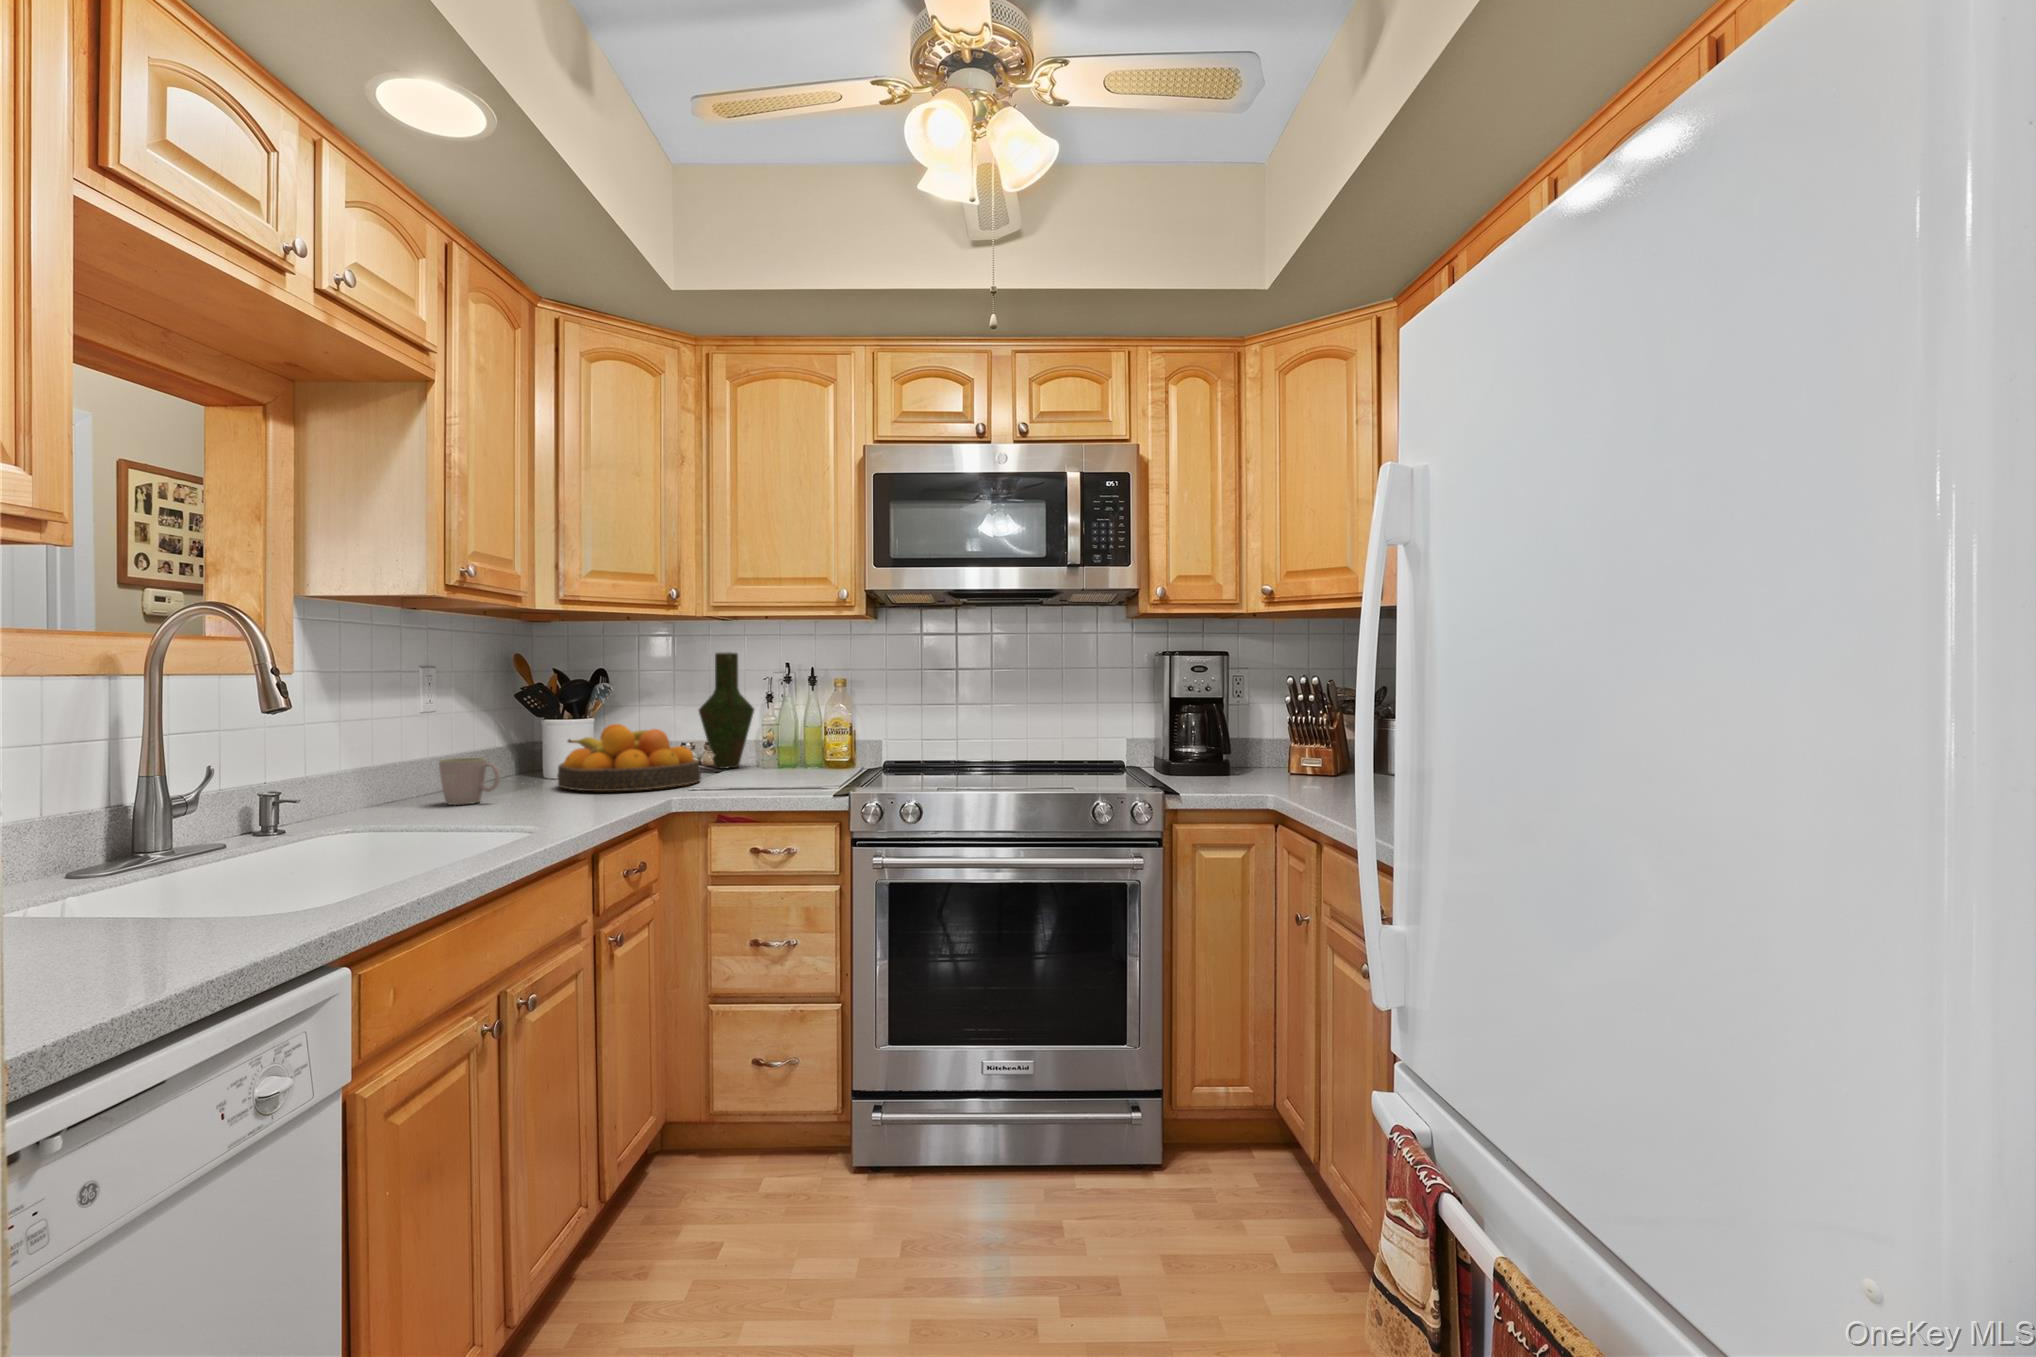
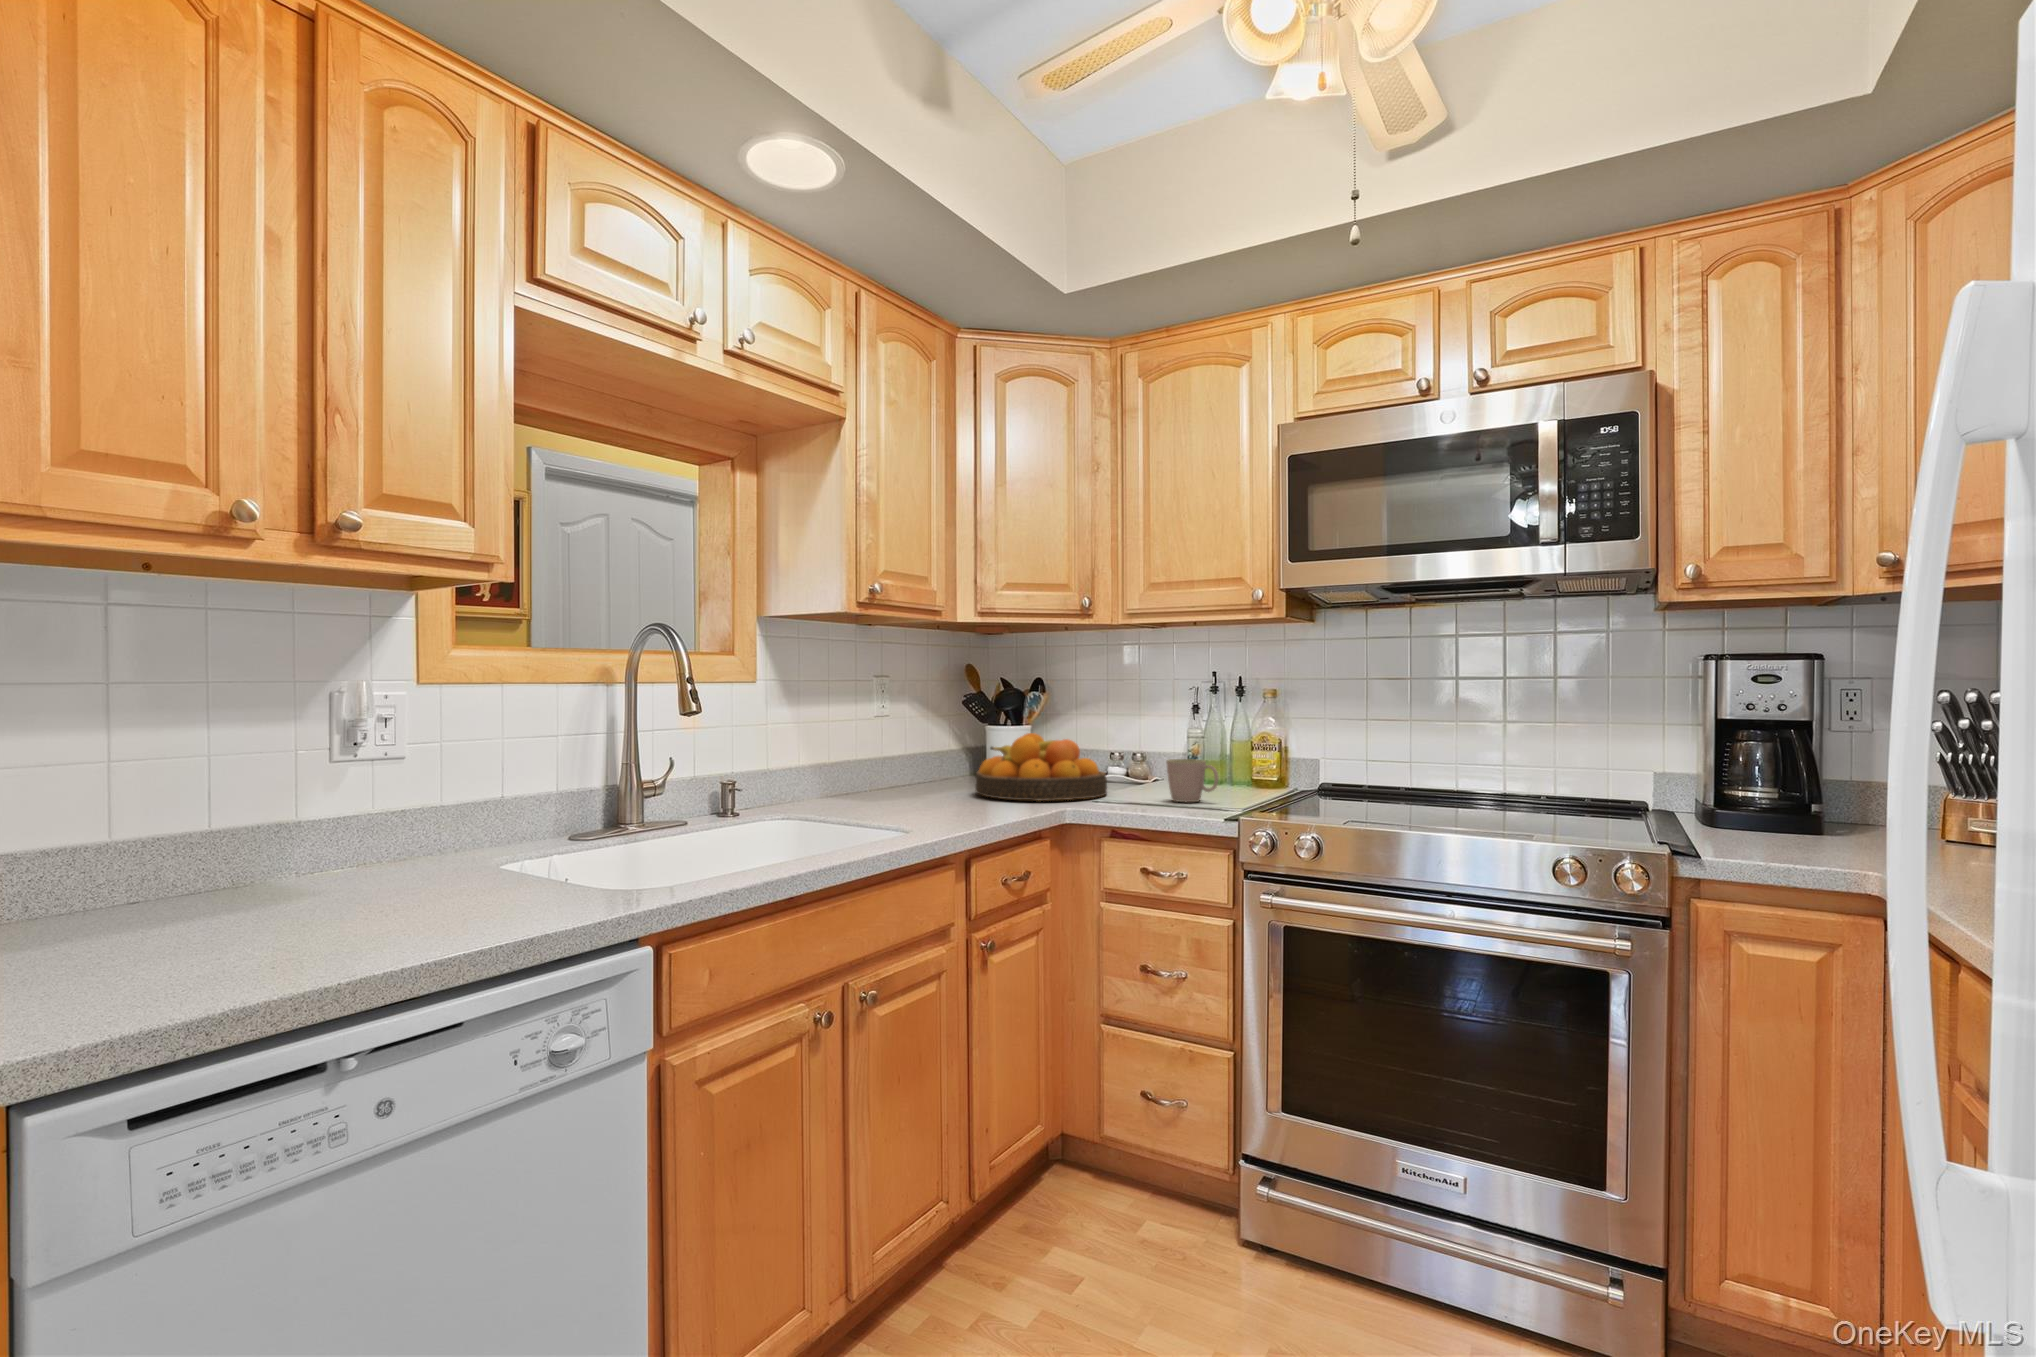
vase: present [698,653,754,768] -> none [1120,661,1178,784]
mug: present [439,758,500,805] -> present [1166,759,1218,802]

